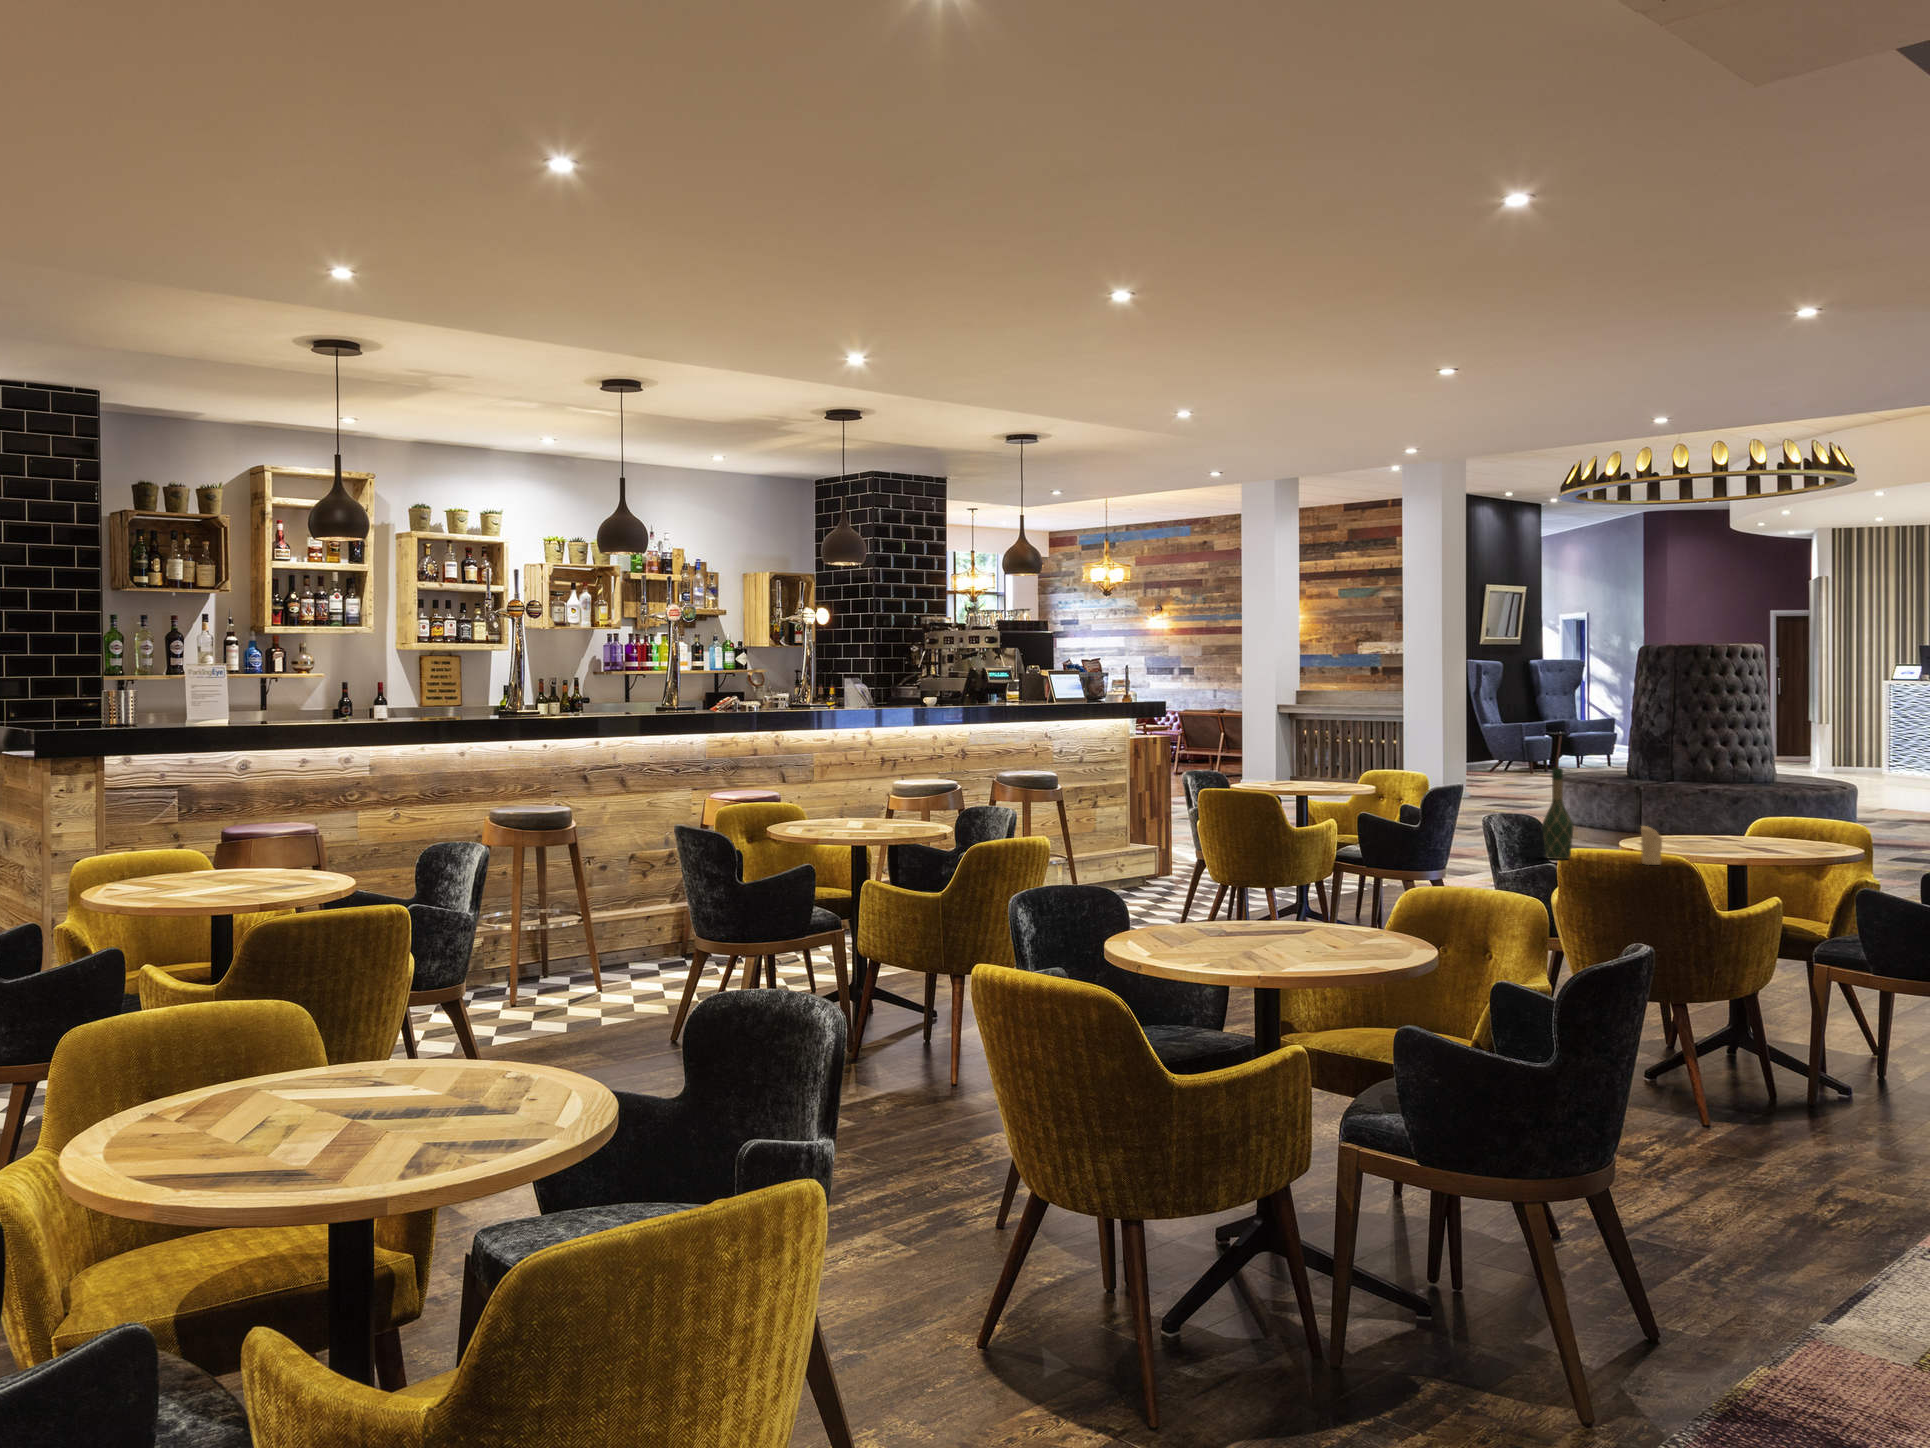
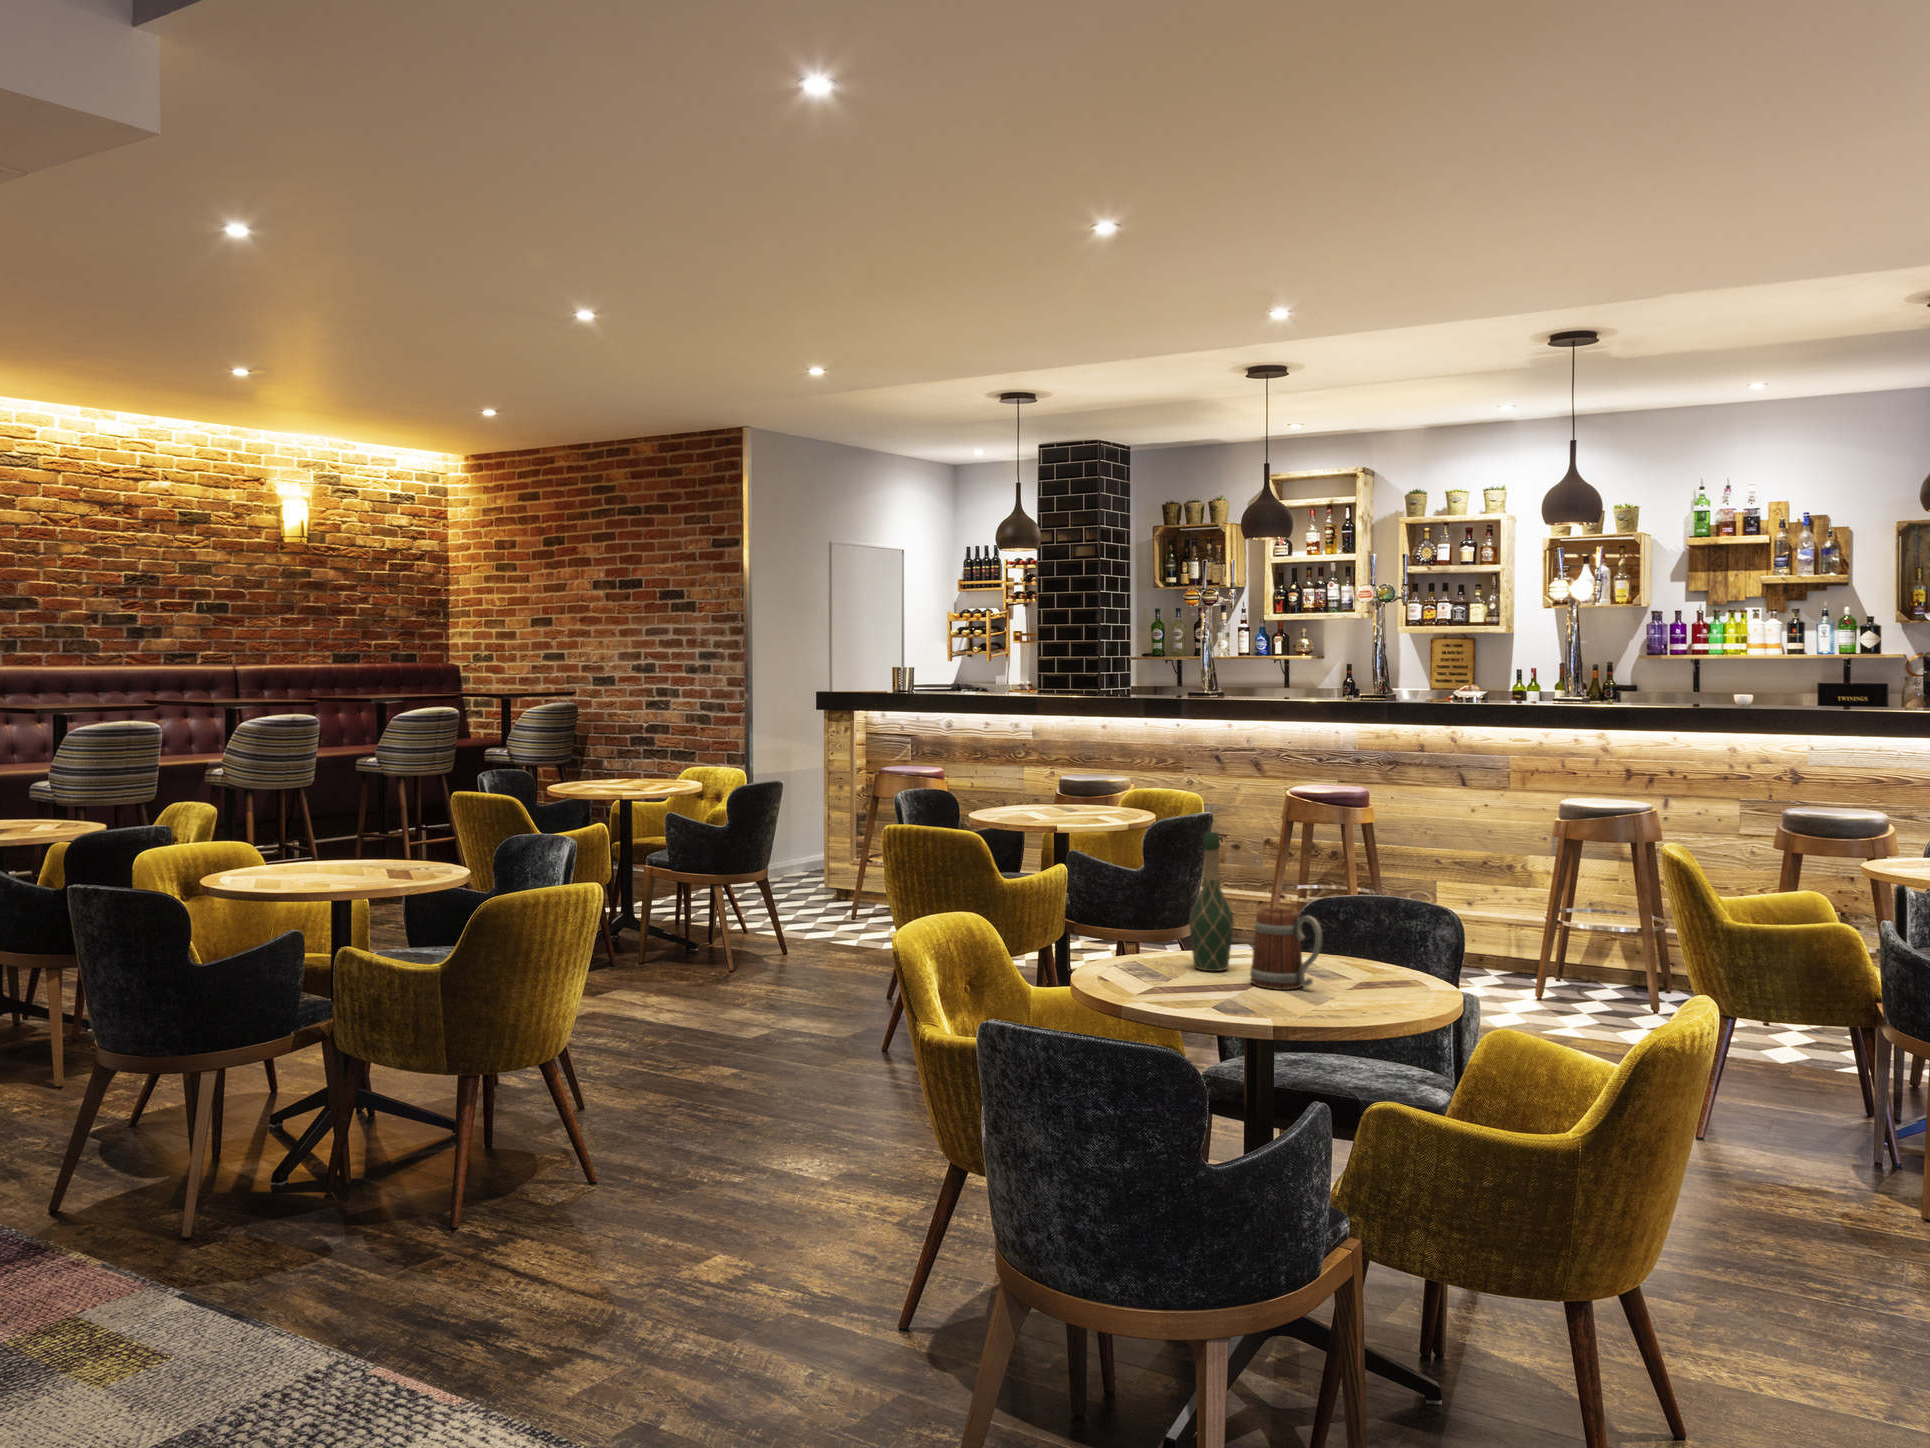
beer mug: none [1588,809,1631,858] -> present [1250,907,1322,990]
candle: present [1641,826,1662,865] -> none [1153,932,1184,996]

